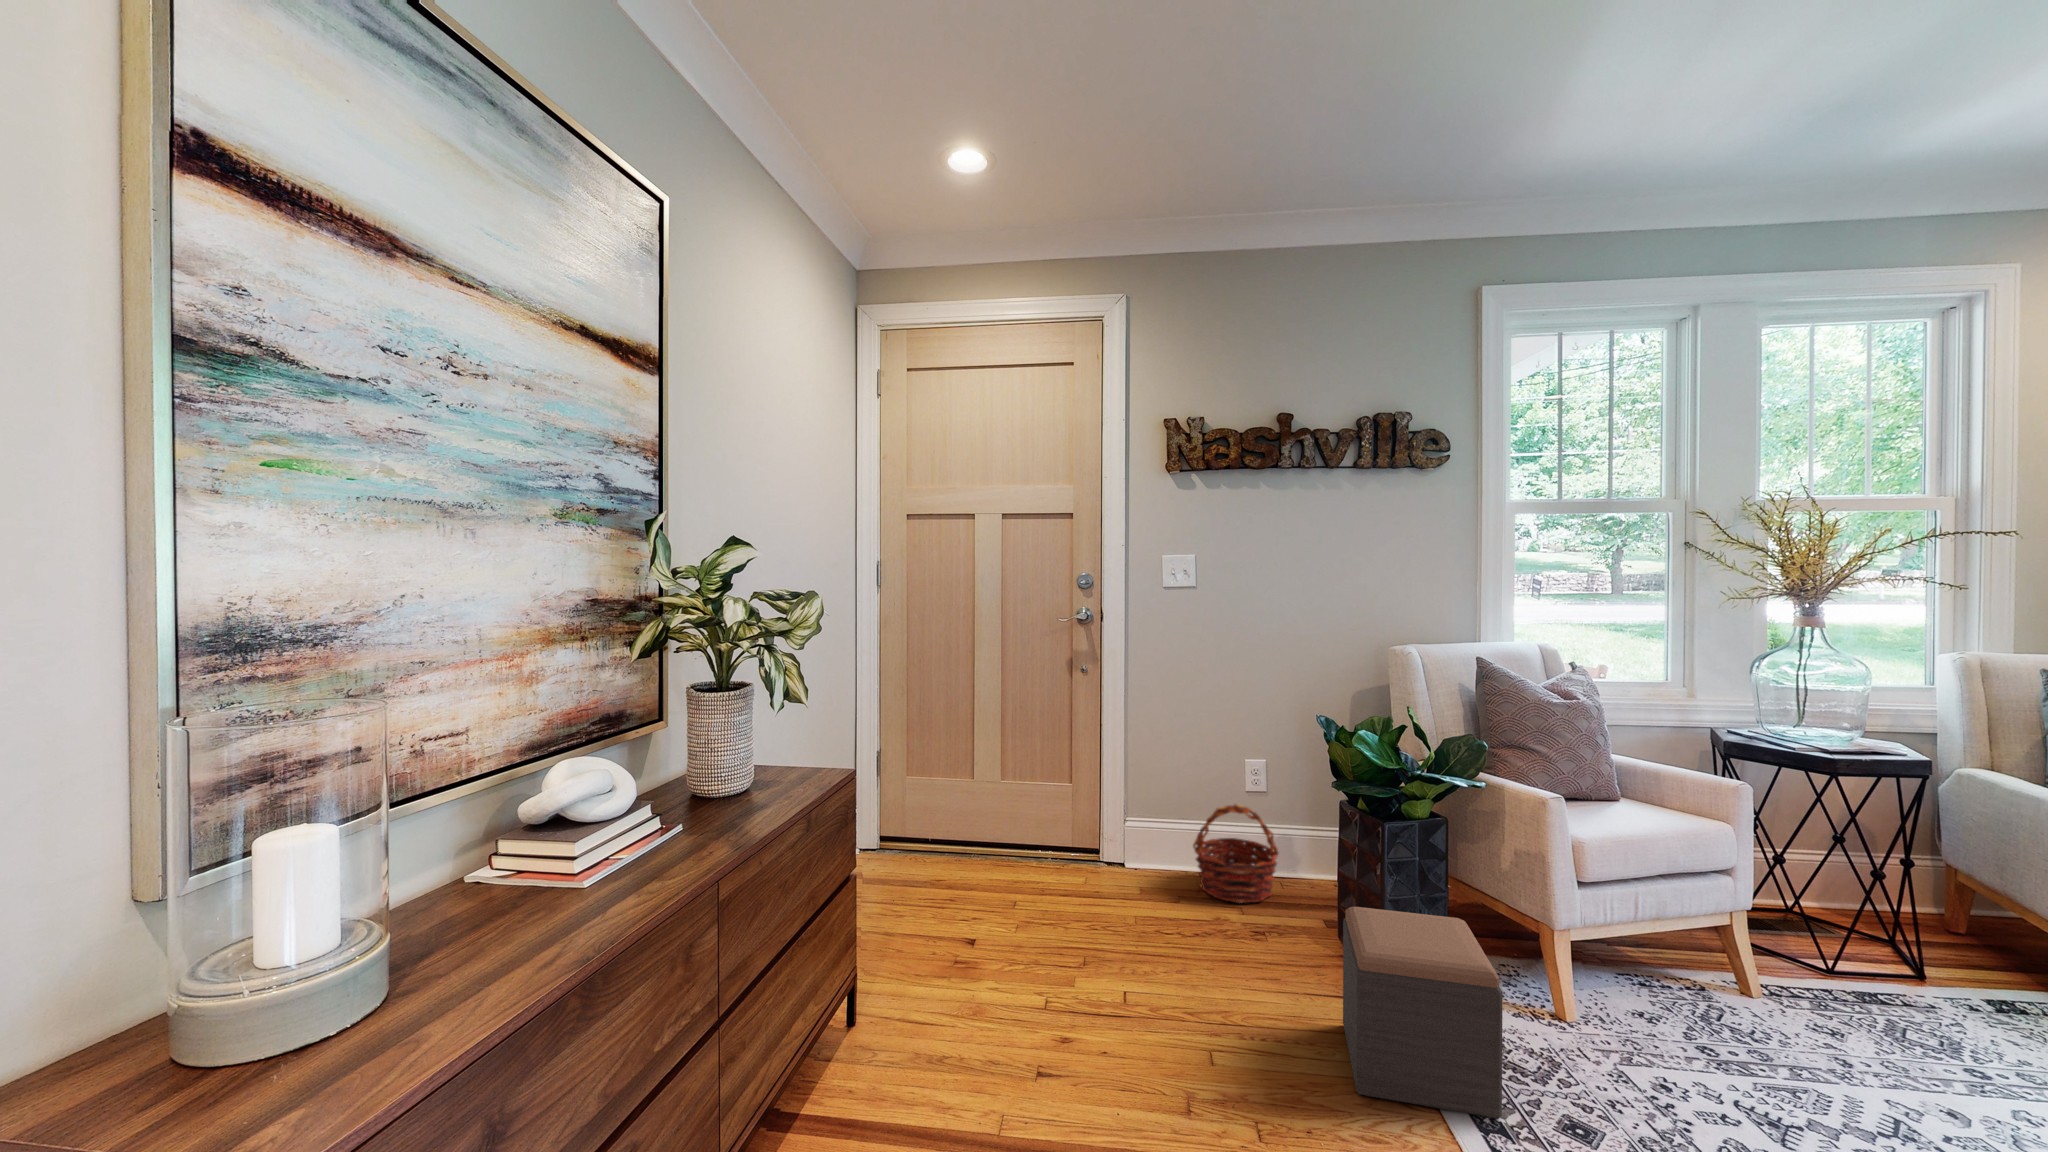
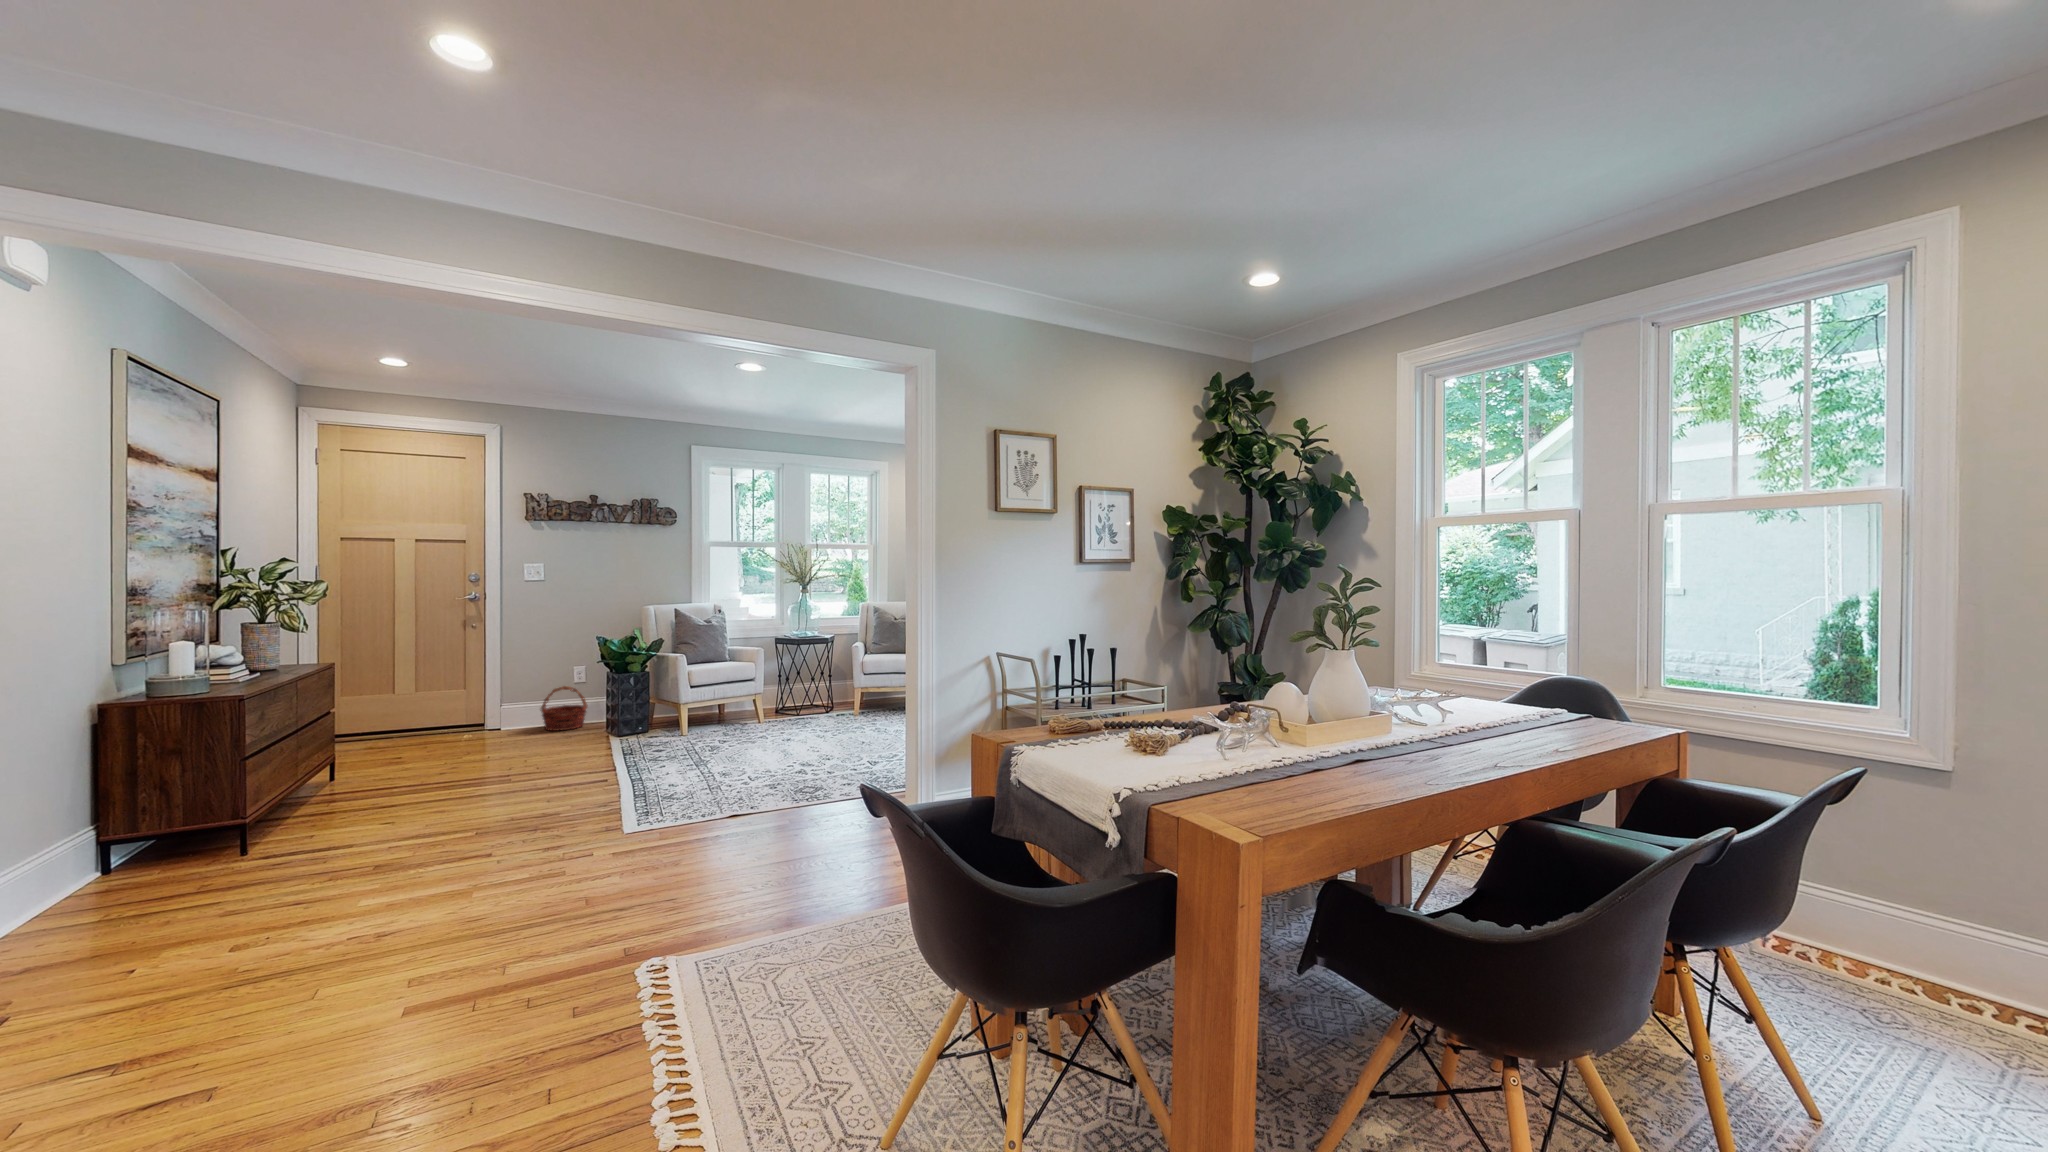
footstool: present [1343,907,1503,1119] -> none [587,699,642,758]

